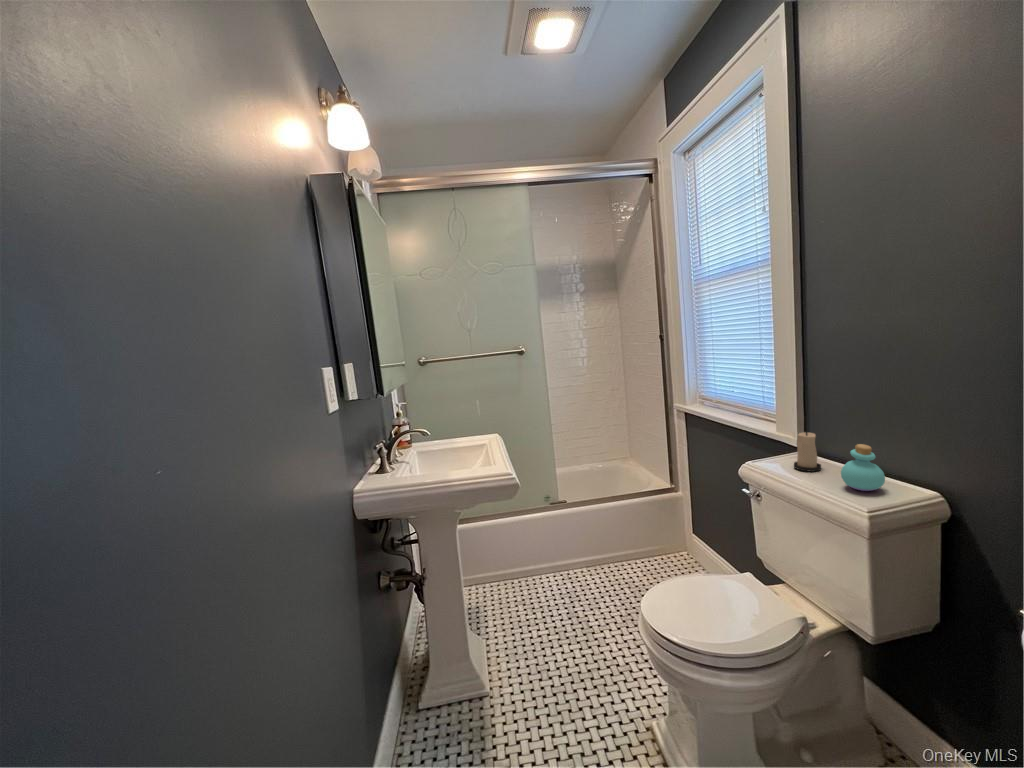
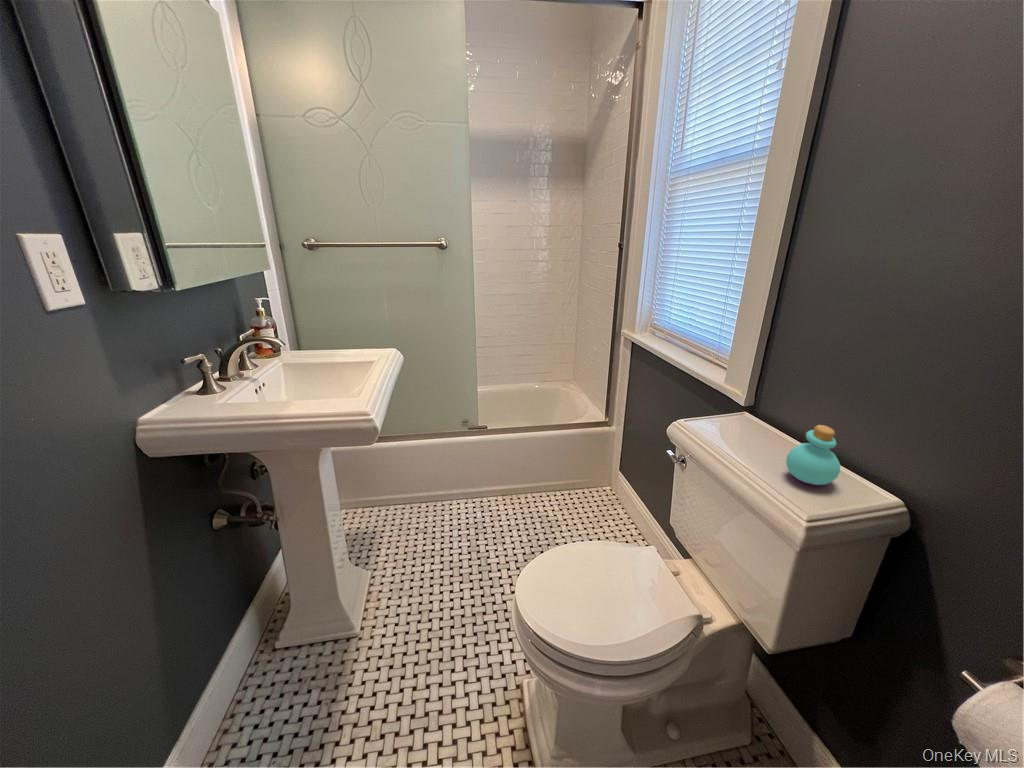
candle: present [794,431,821,472] -> none [733,393,769,444]

